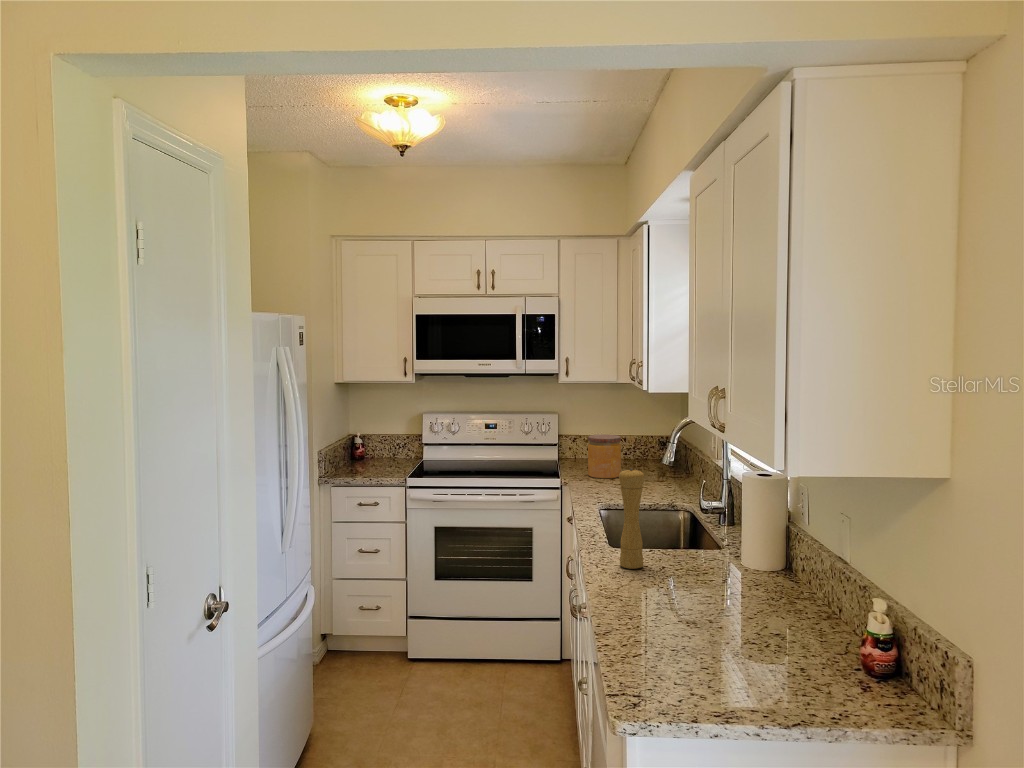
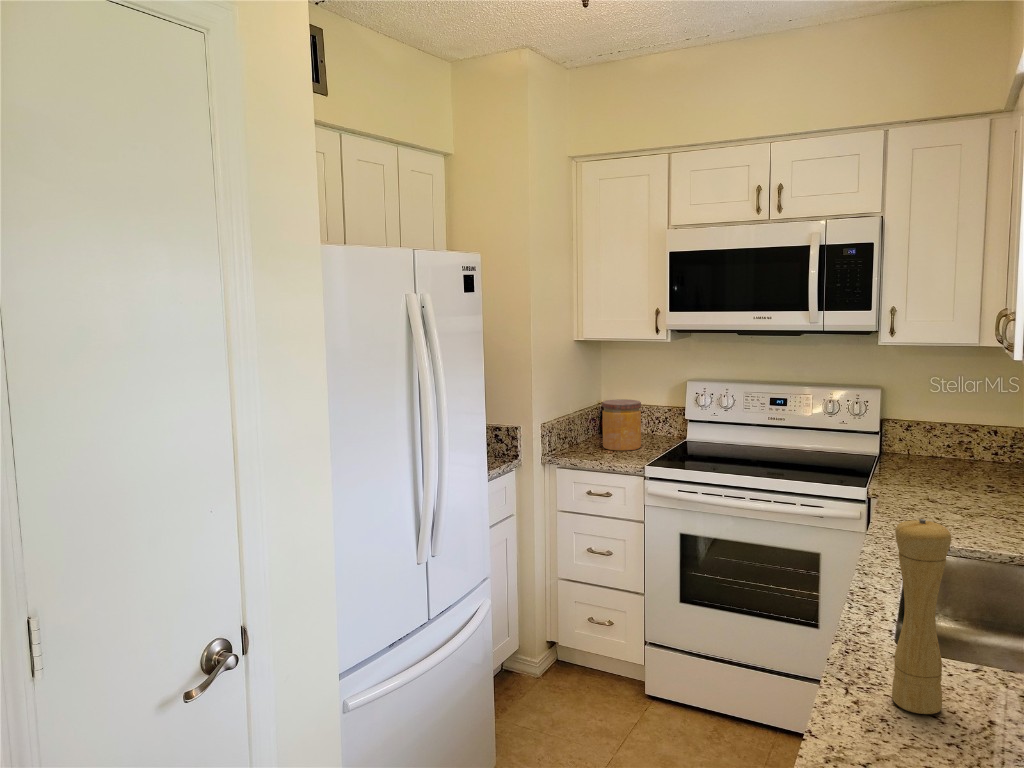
jar: present [588,434,621,478] -> present [602,399,641,451]

